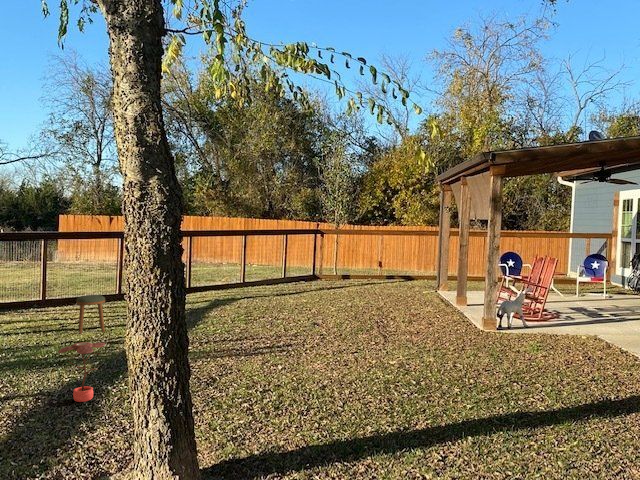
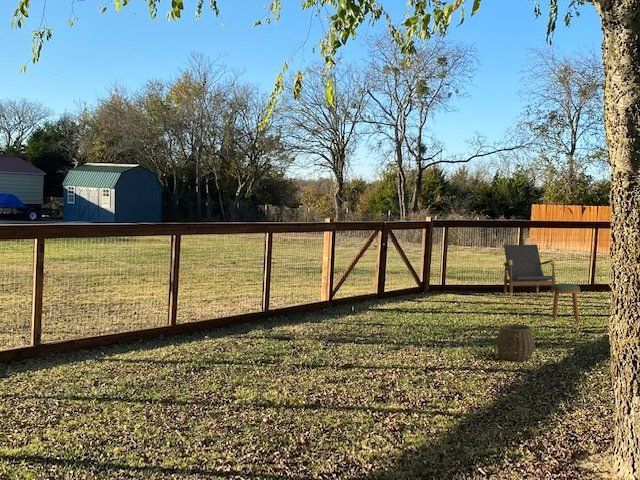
lounge chair: none [27,257,82,315] -> present [504,245,555,298]
potted plant: present [59,342,105,402] -> none [538,327,583,384]
woven basket: none [13,345,57,386] -> present [497,324,534,361]

